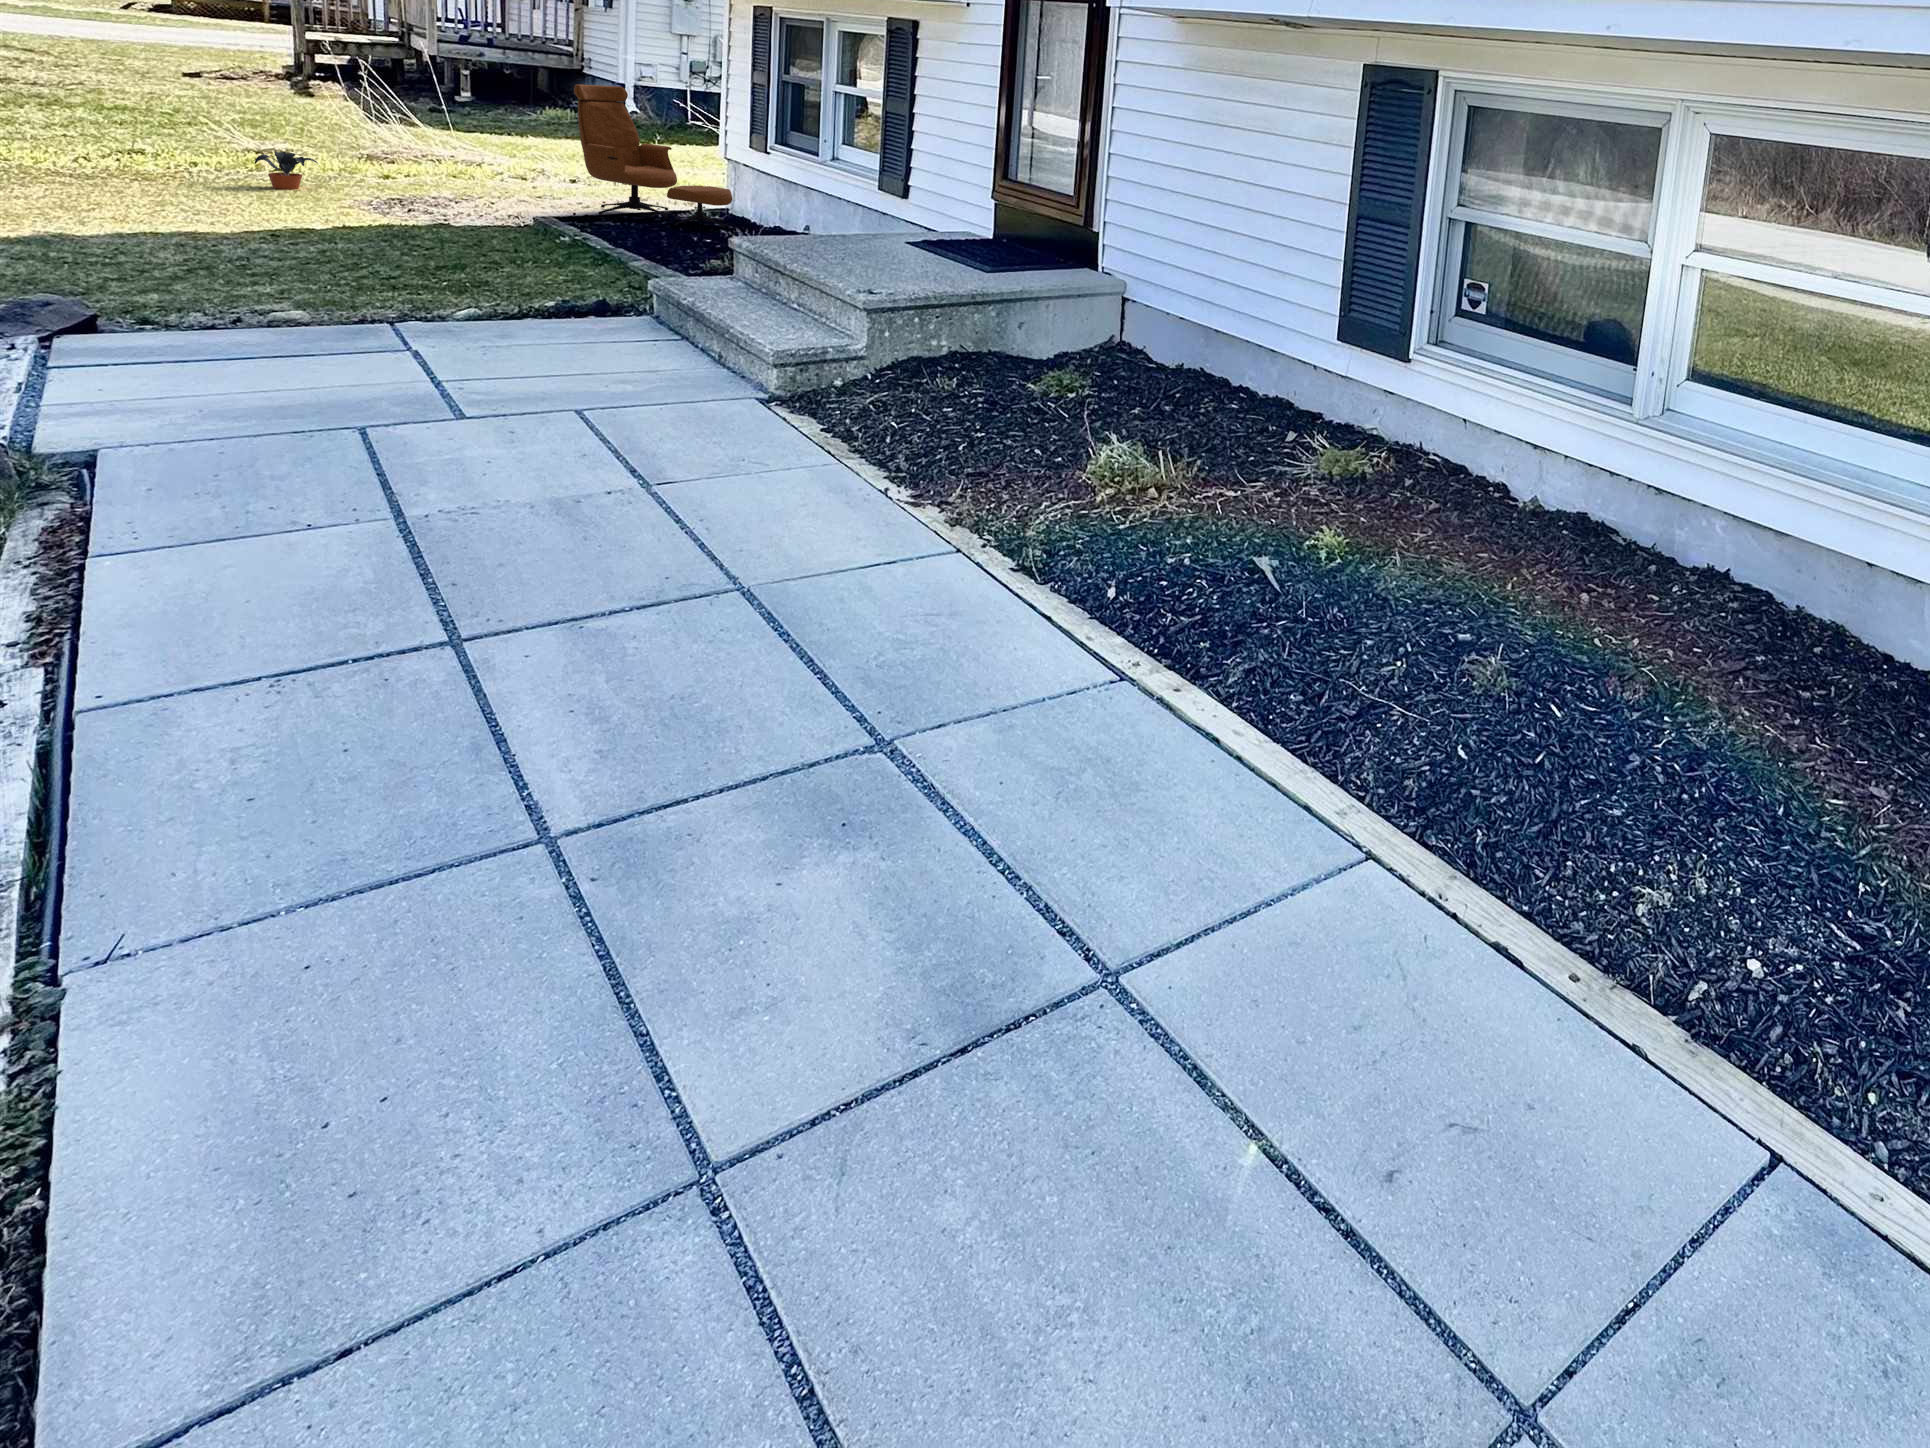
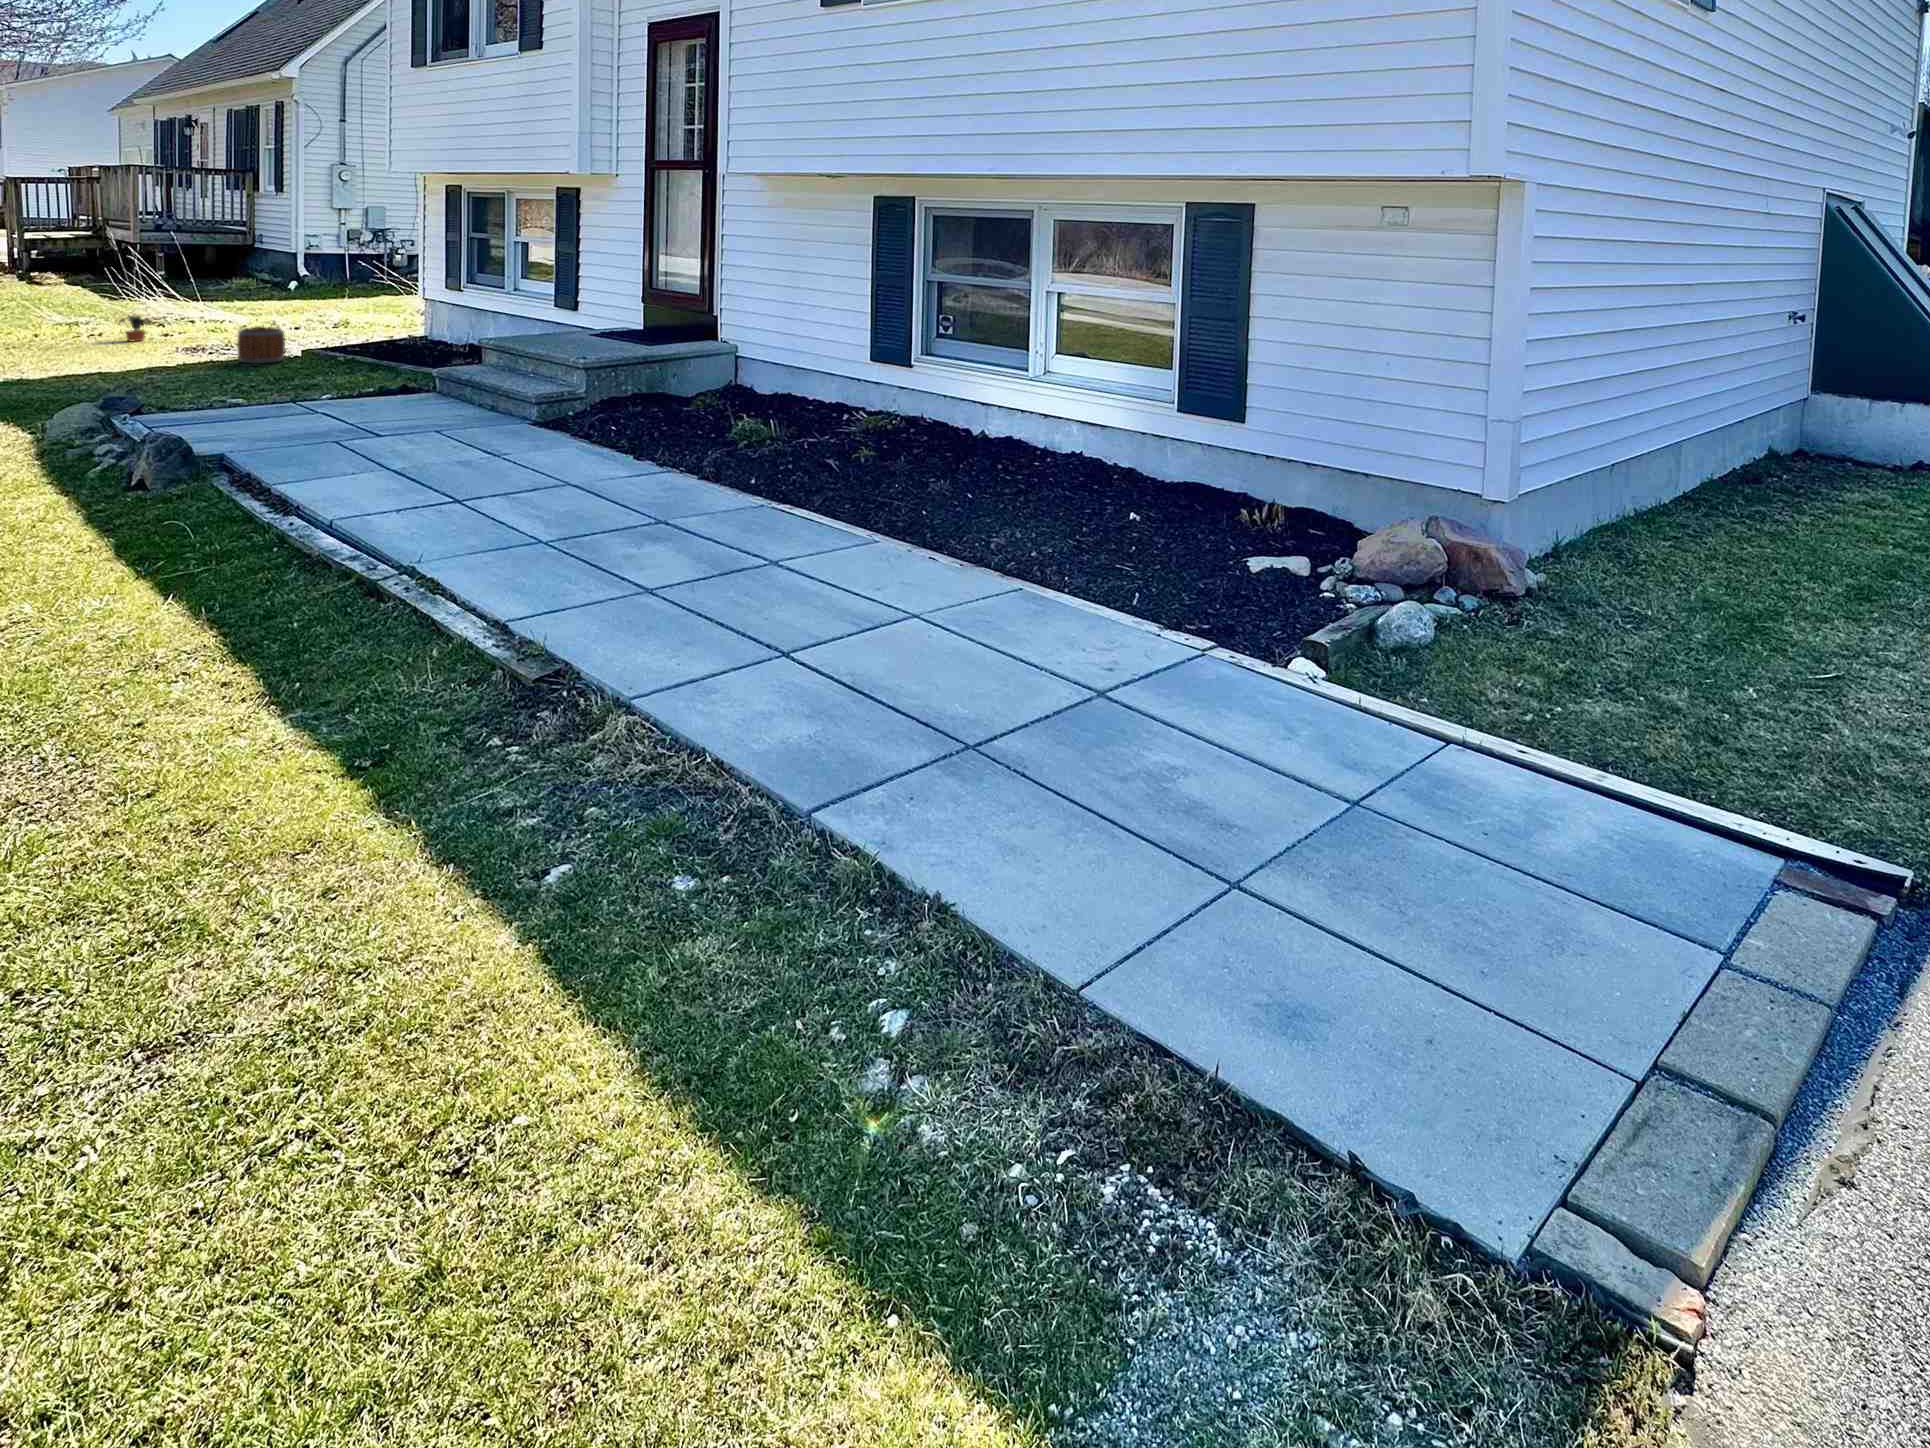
lounge chair: present [574,84,732,227] -> none [328,251,440,346]
bucket: none [396,186,473,241] -> present [237,327,285,364]

